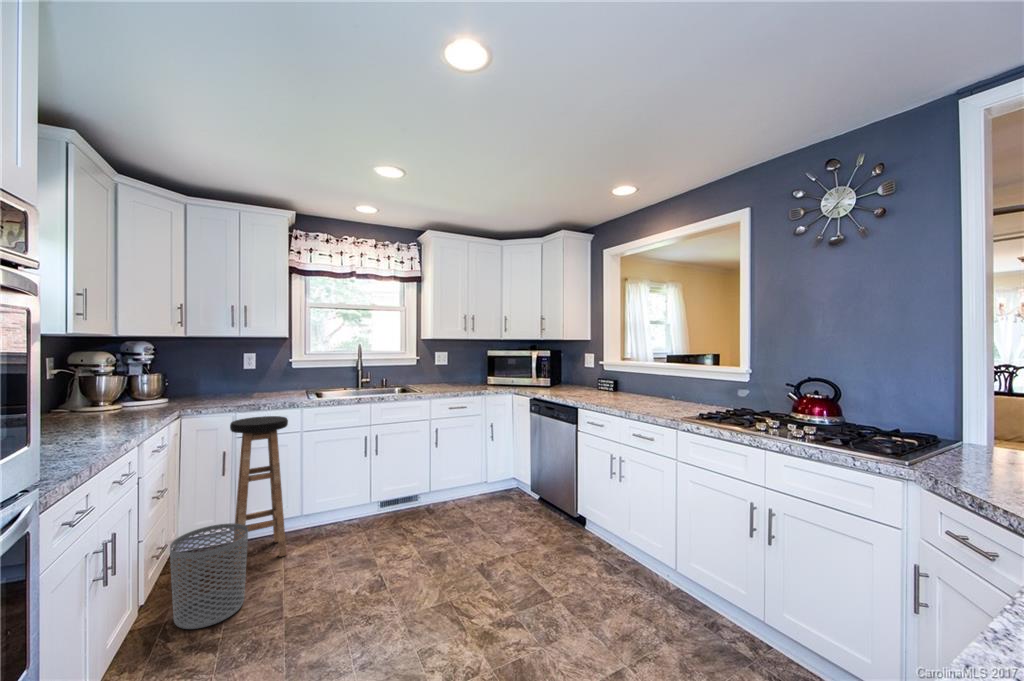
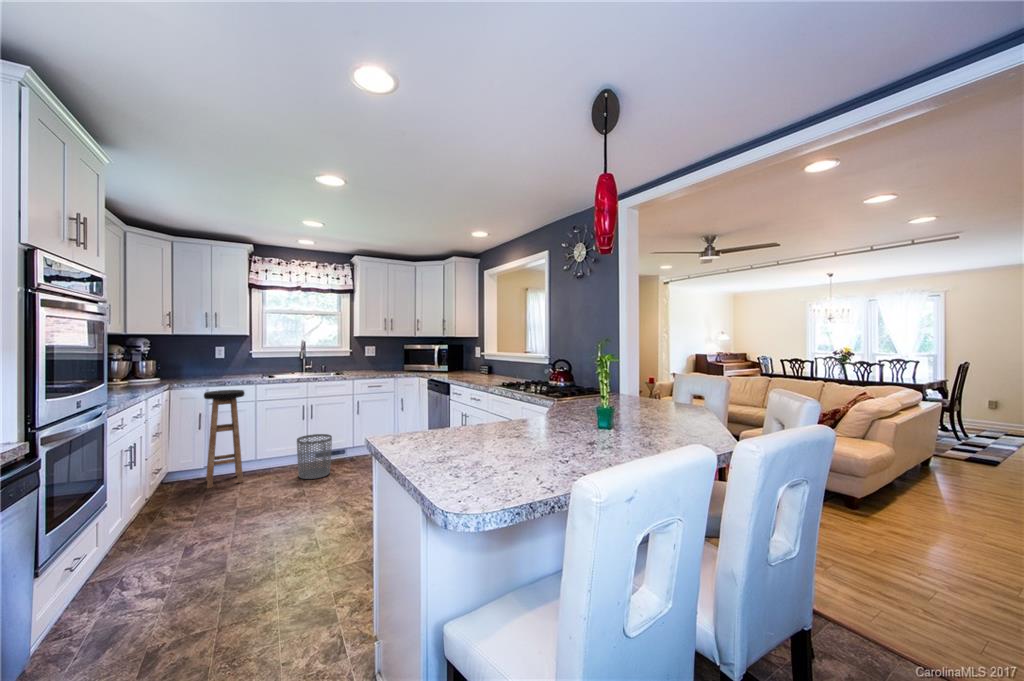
waste bin: present [170,523,248,629] -> present [297,434,332,479]

